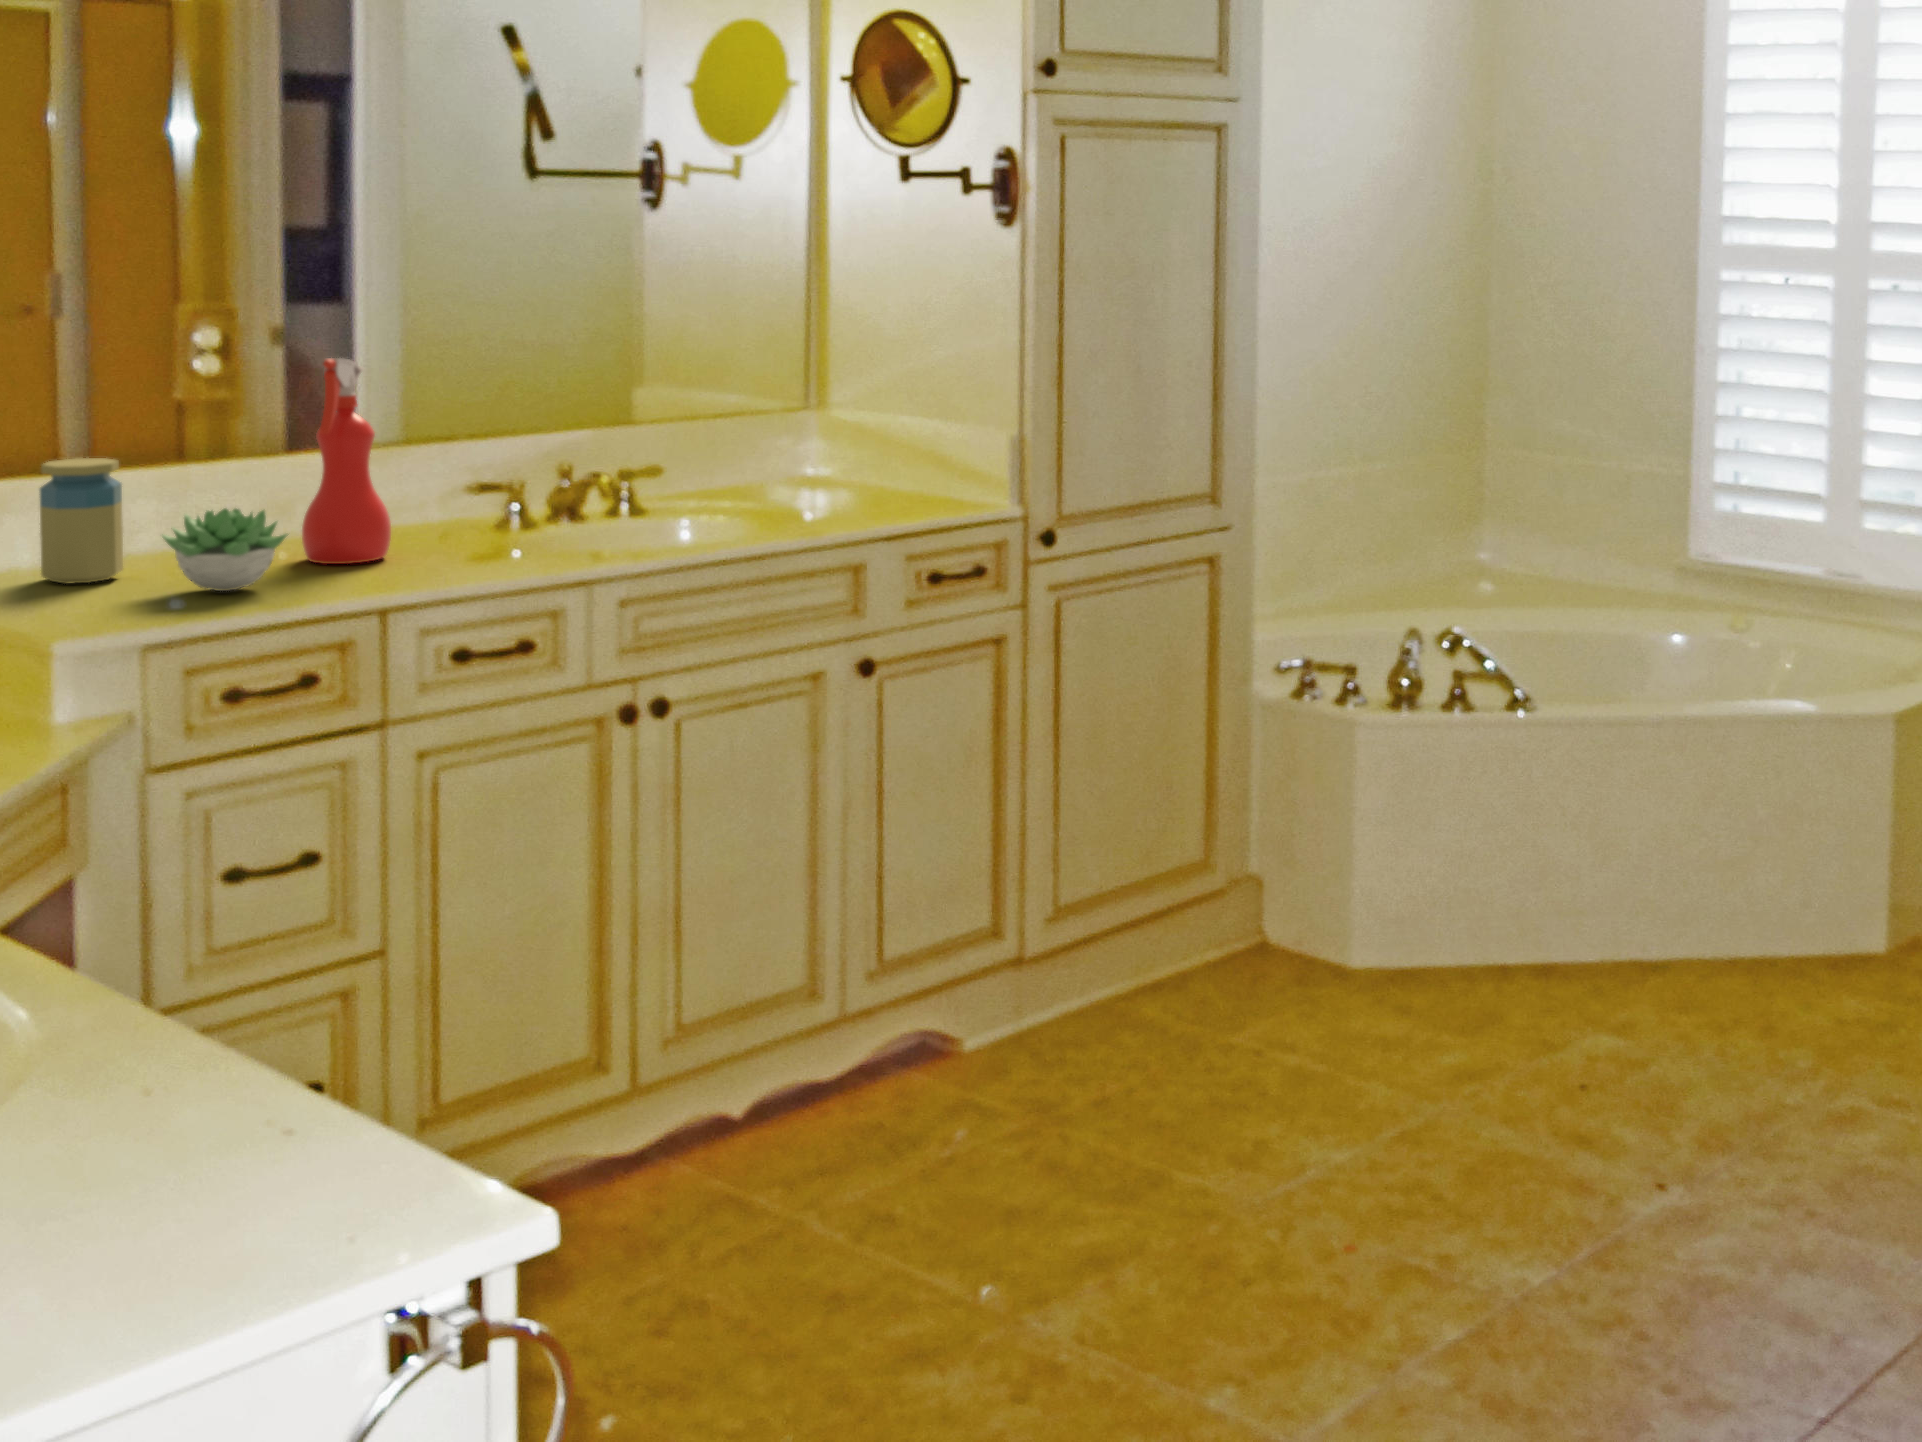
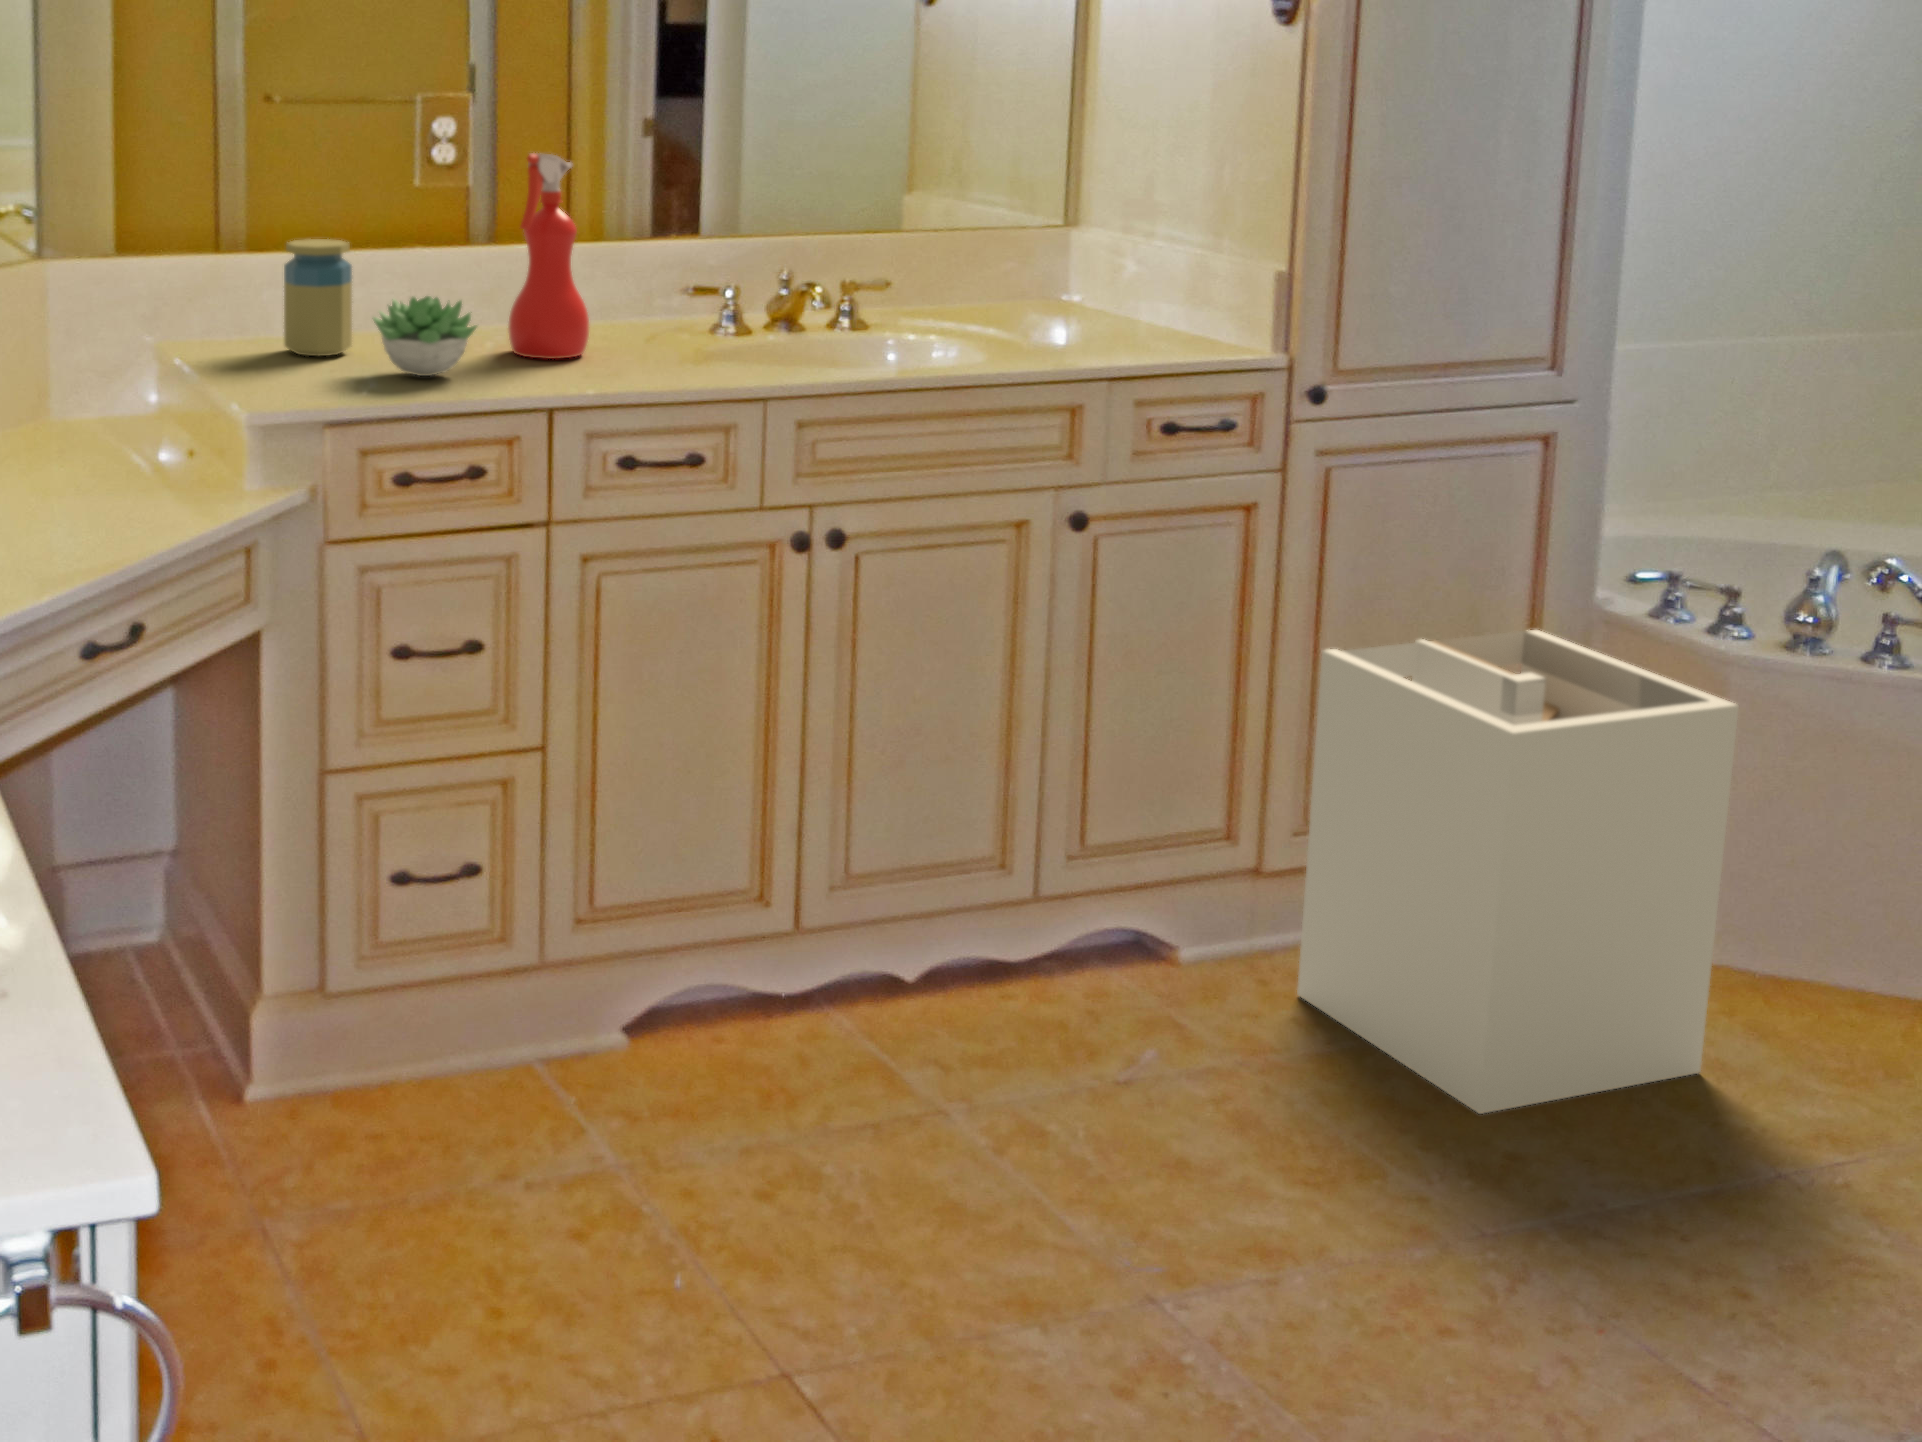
laundry hamper: none [1070,712,1376,1111] -> present [1297,630,1739,1114]

